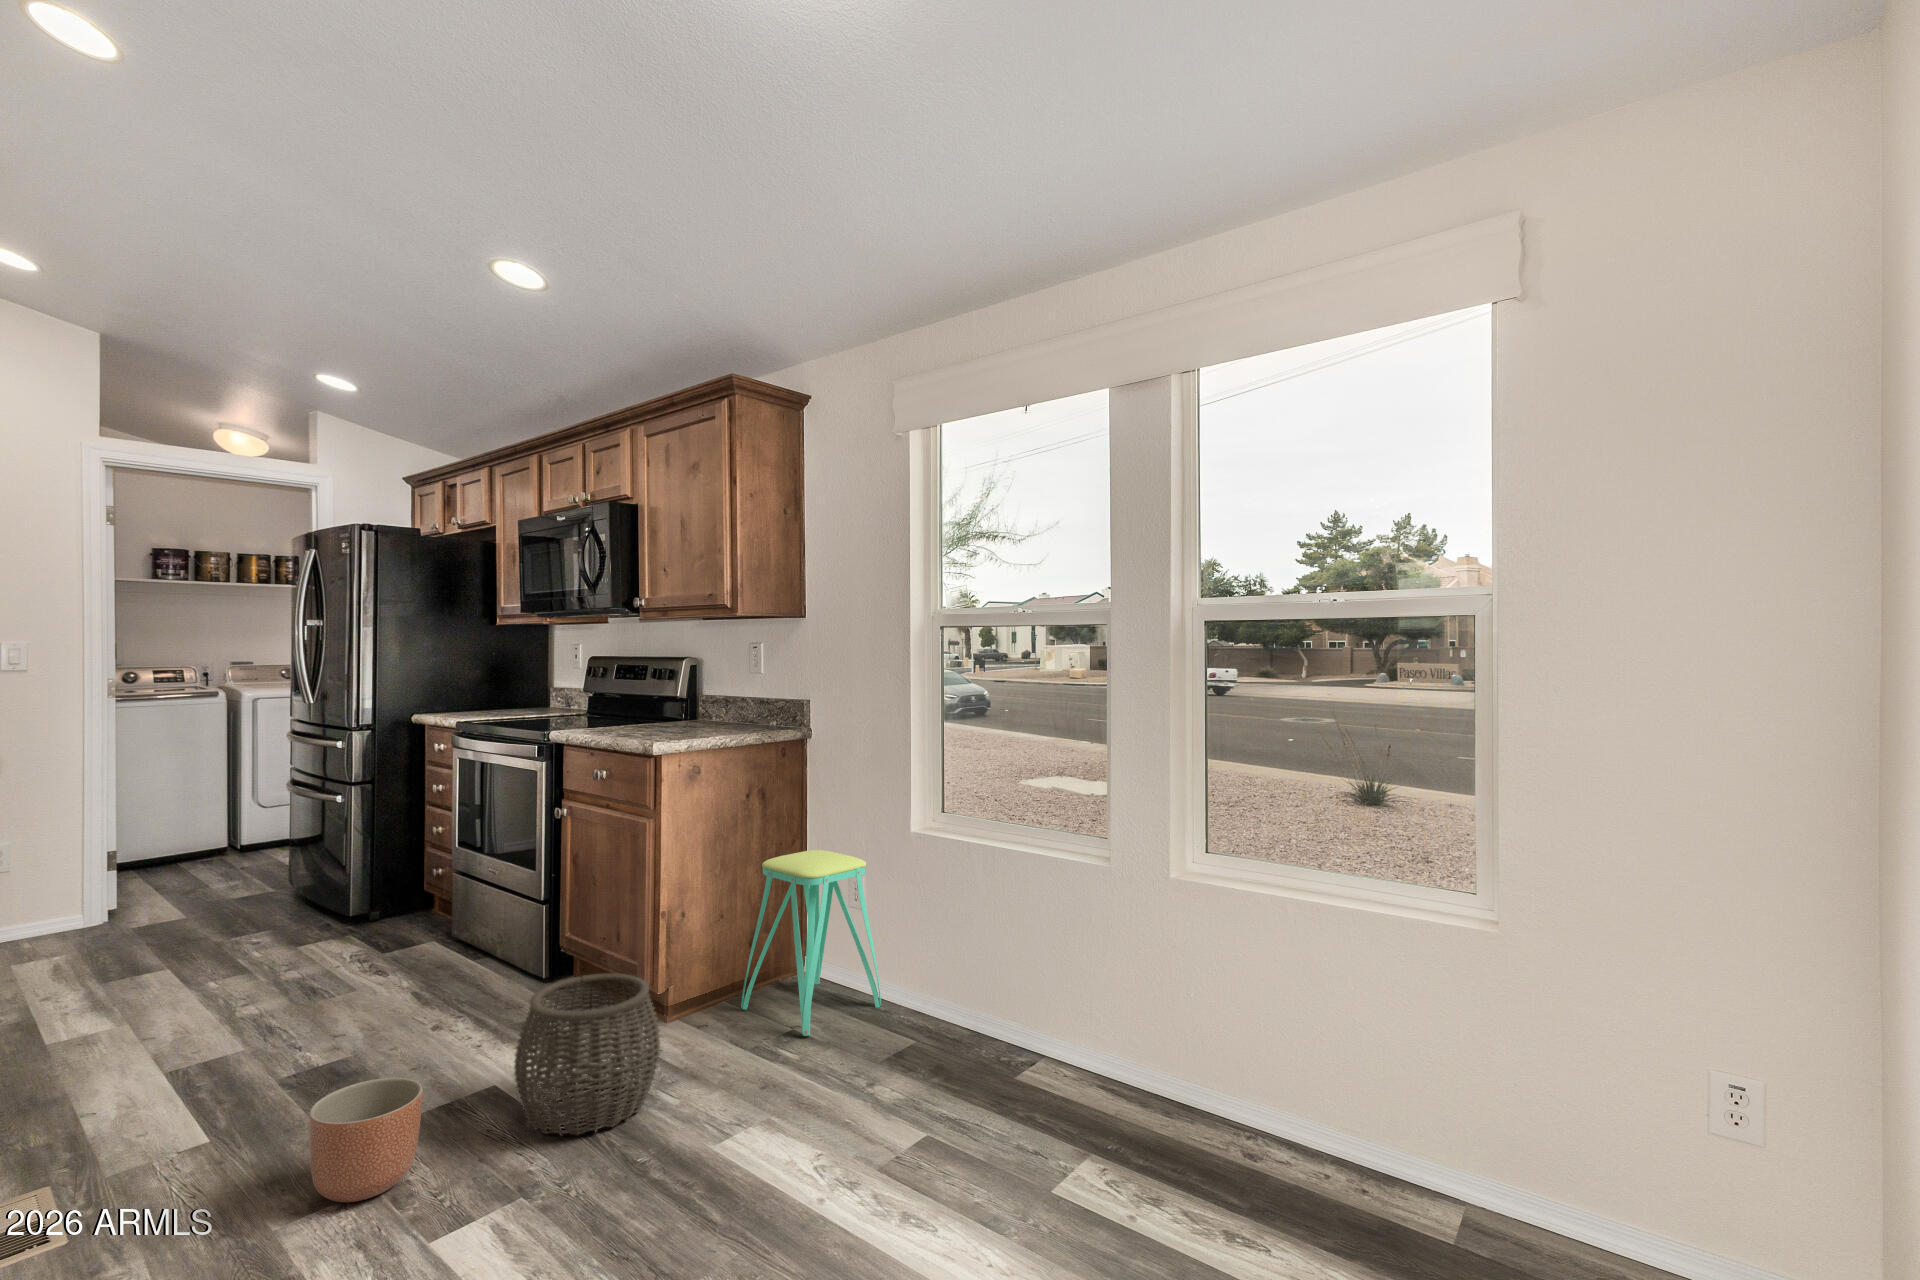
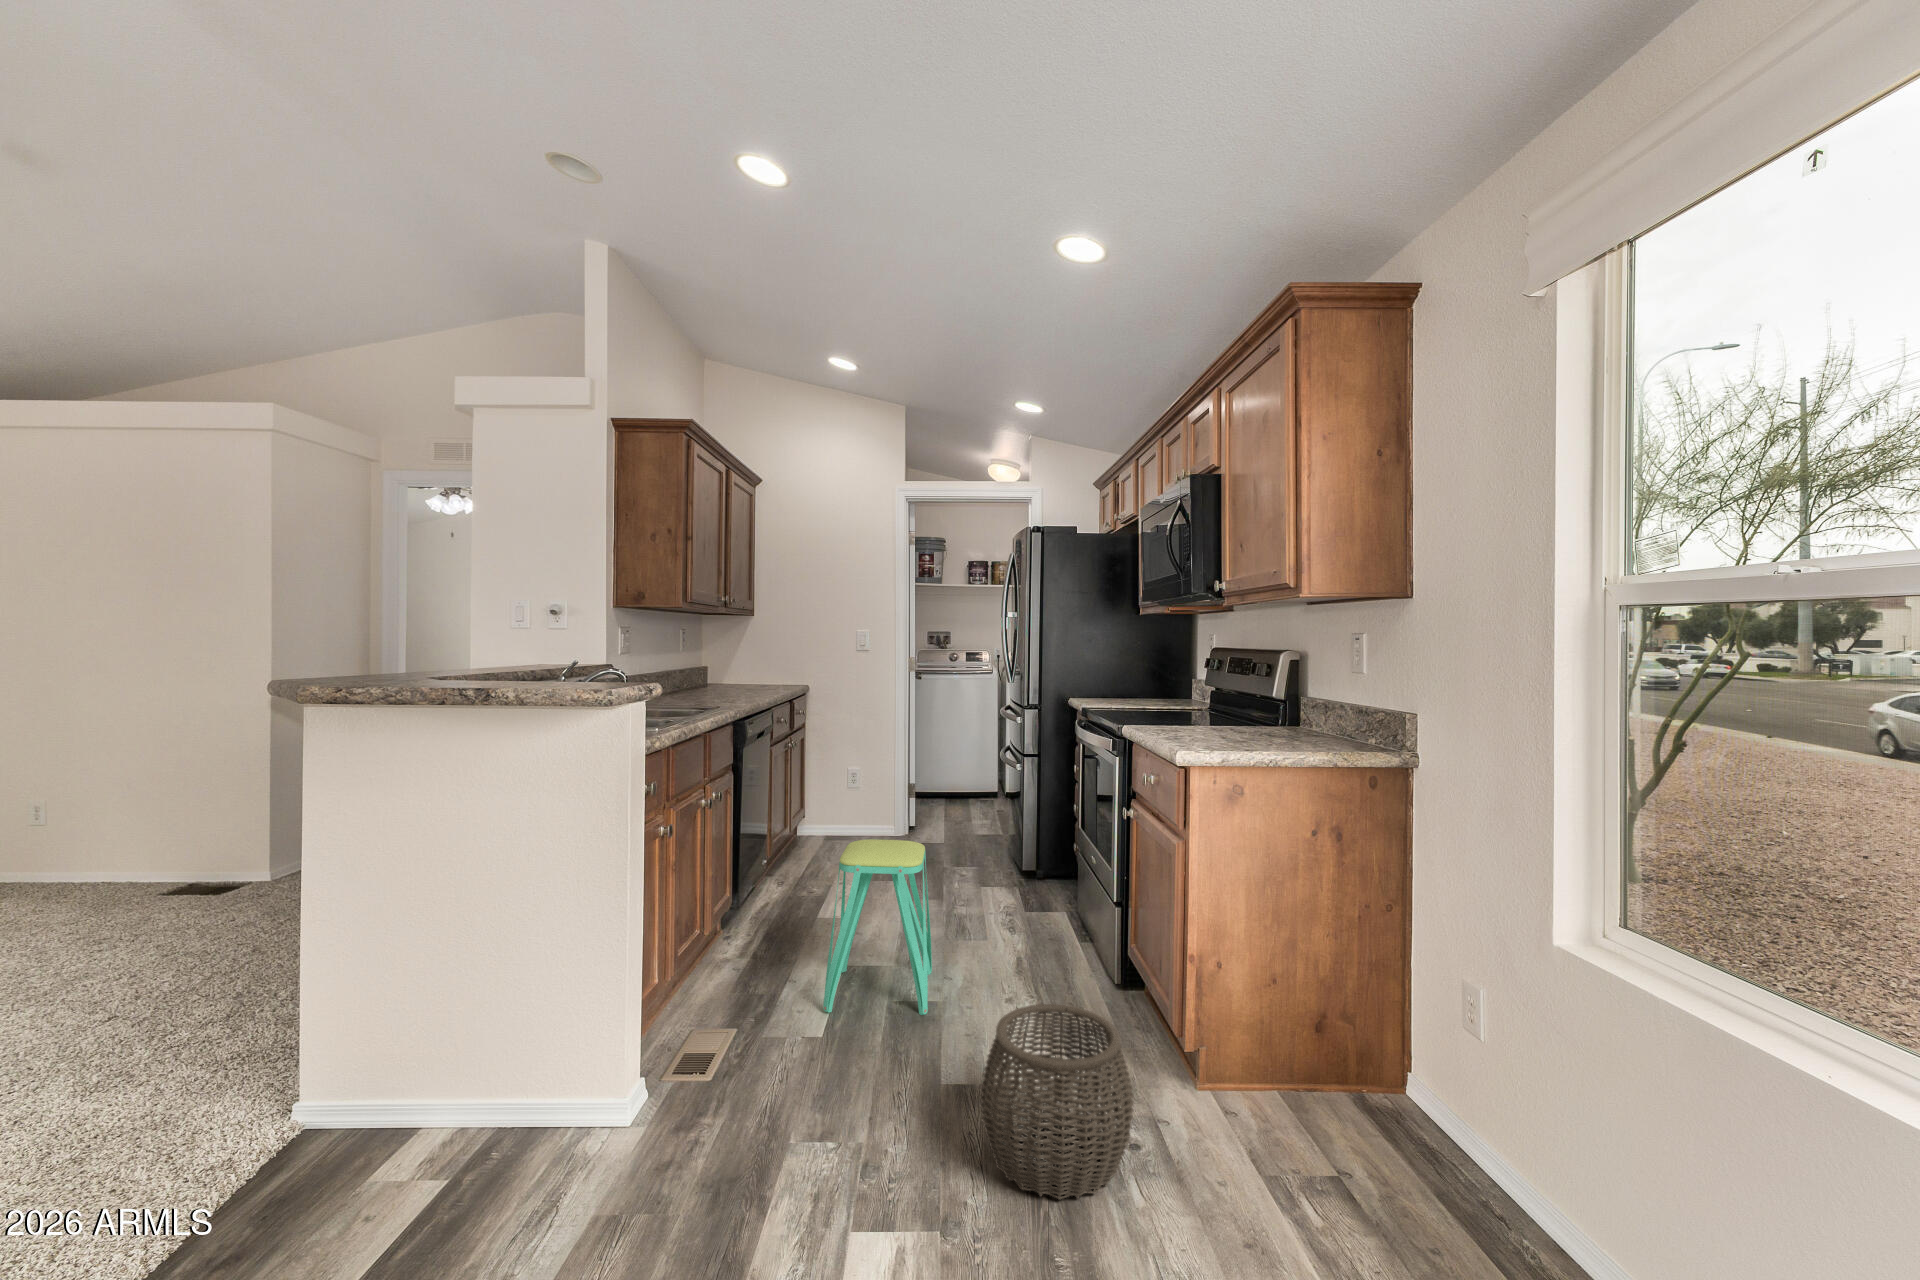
stool: present [741,850,881,1036] -> present [823,839,932,1015]
planter: present [309,1078,423,1202] -> none [810,1042,897,1158]

